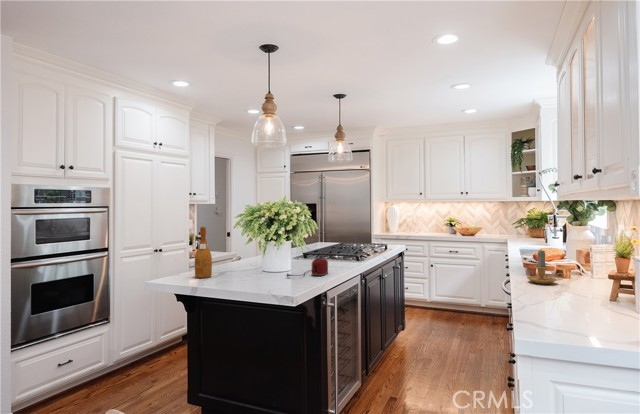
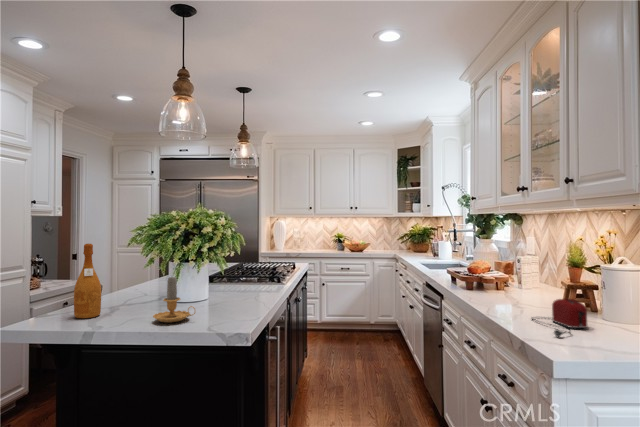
candle: present [527,250,564,284] -> present [153,277,195,323]
toaster: present [286,258,328,277] -> present [532,299,587,337]

